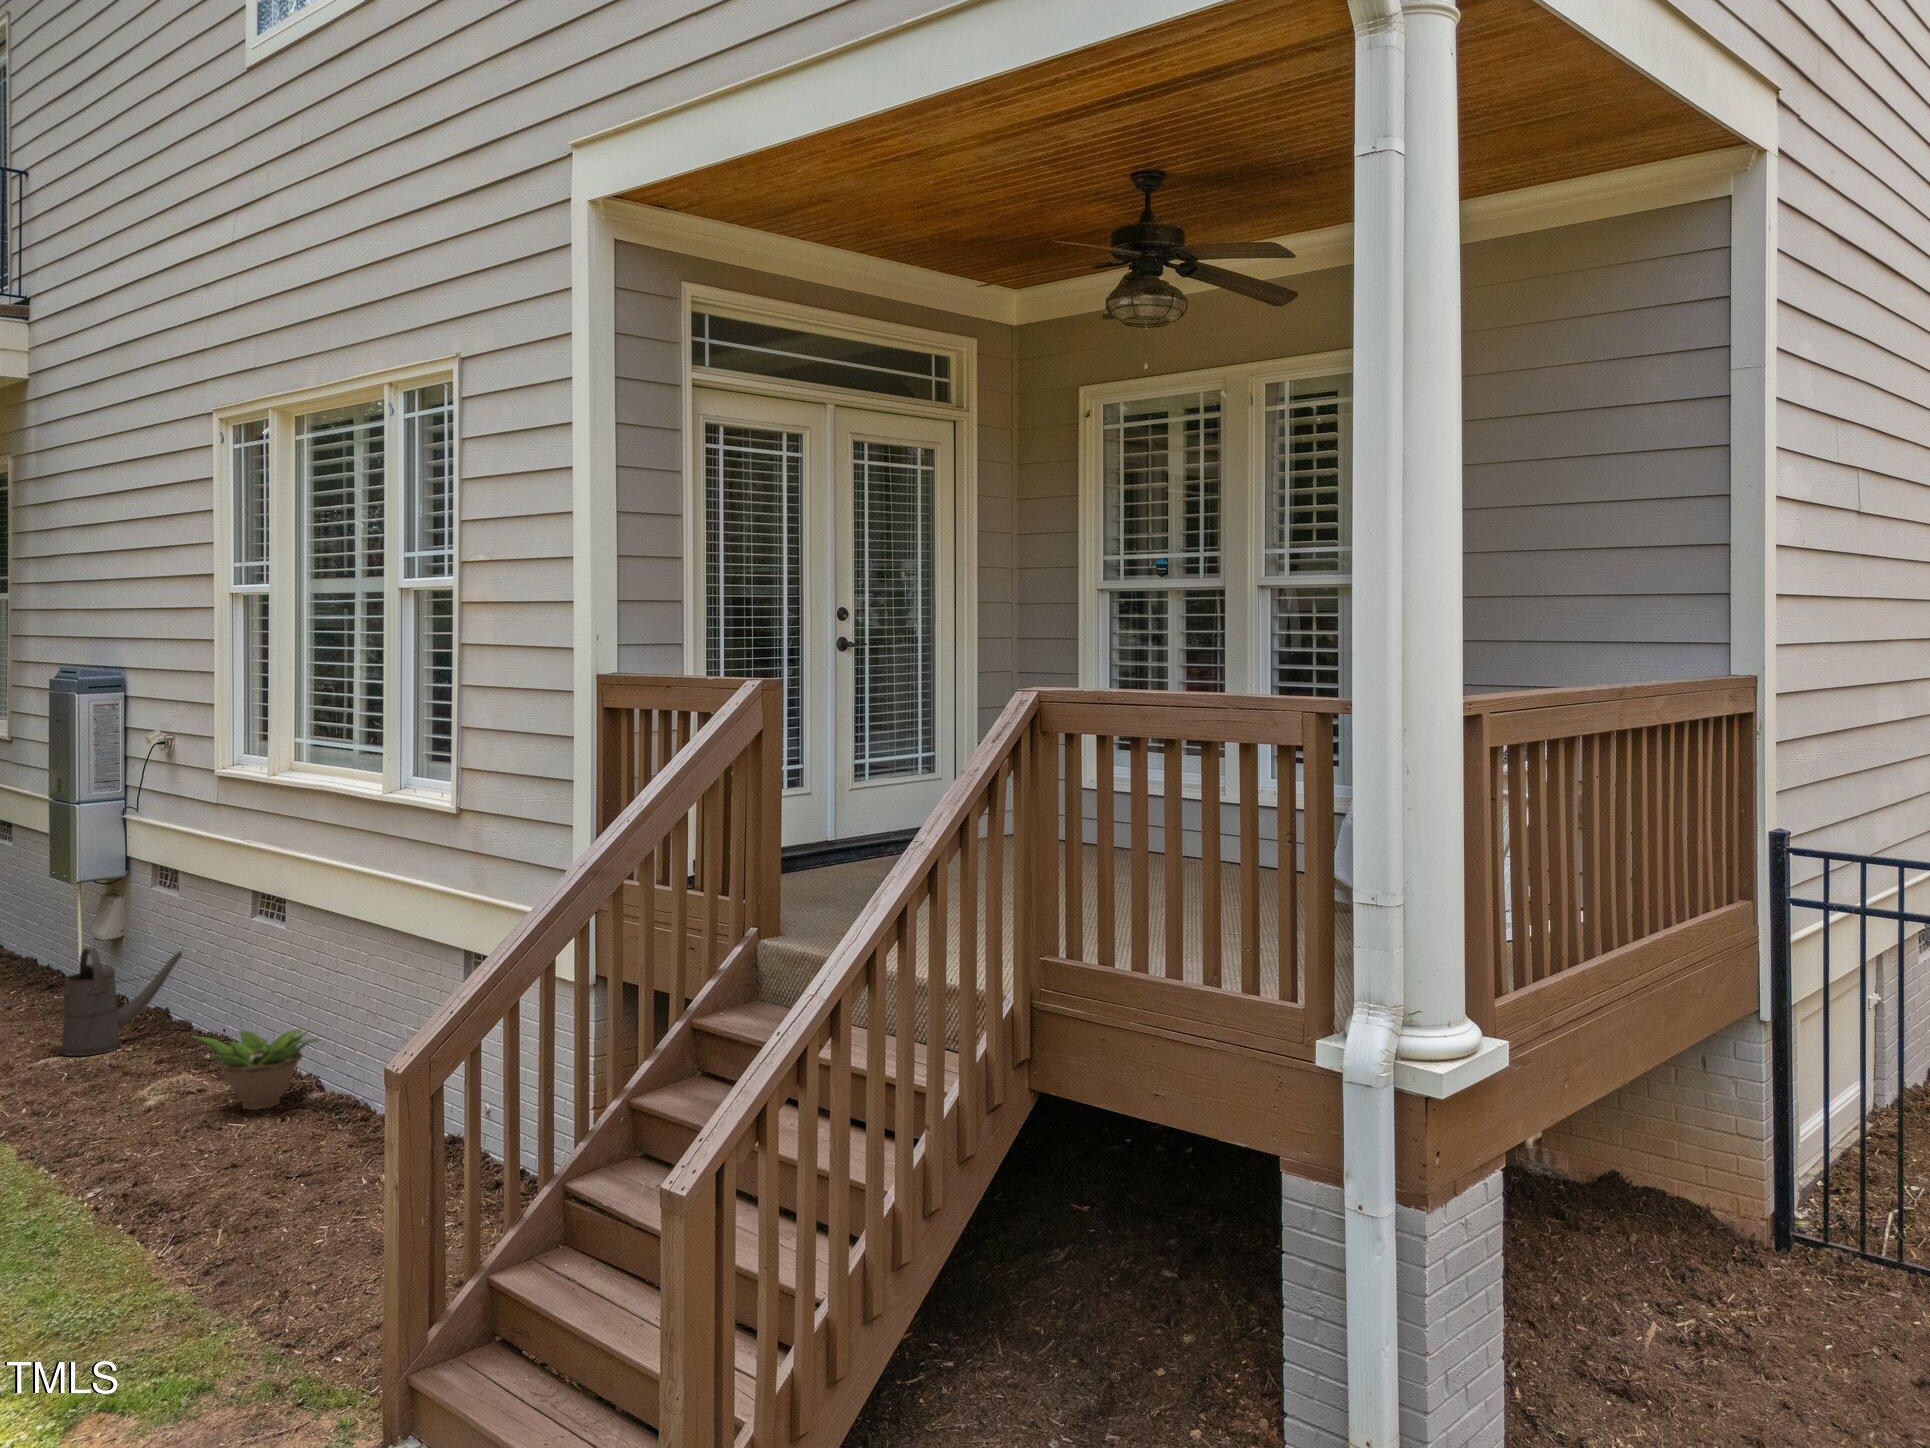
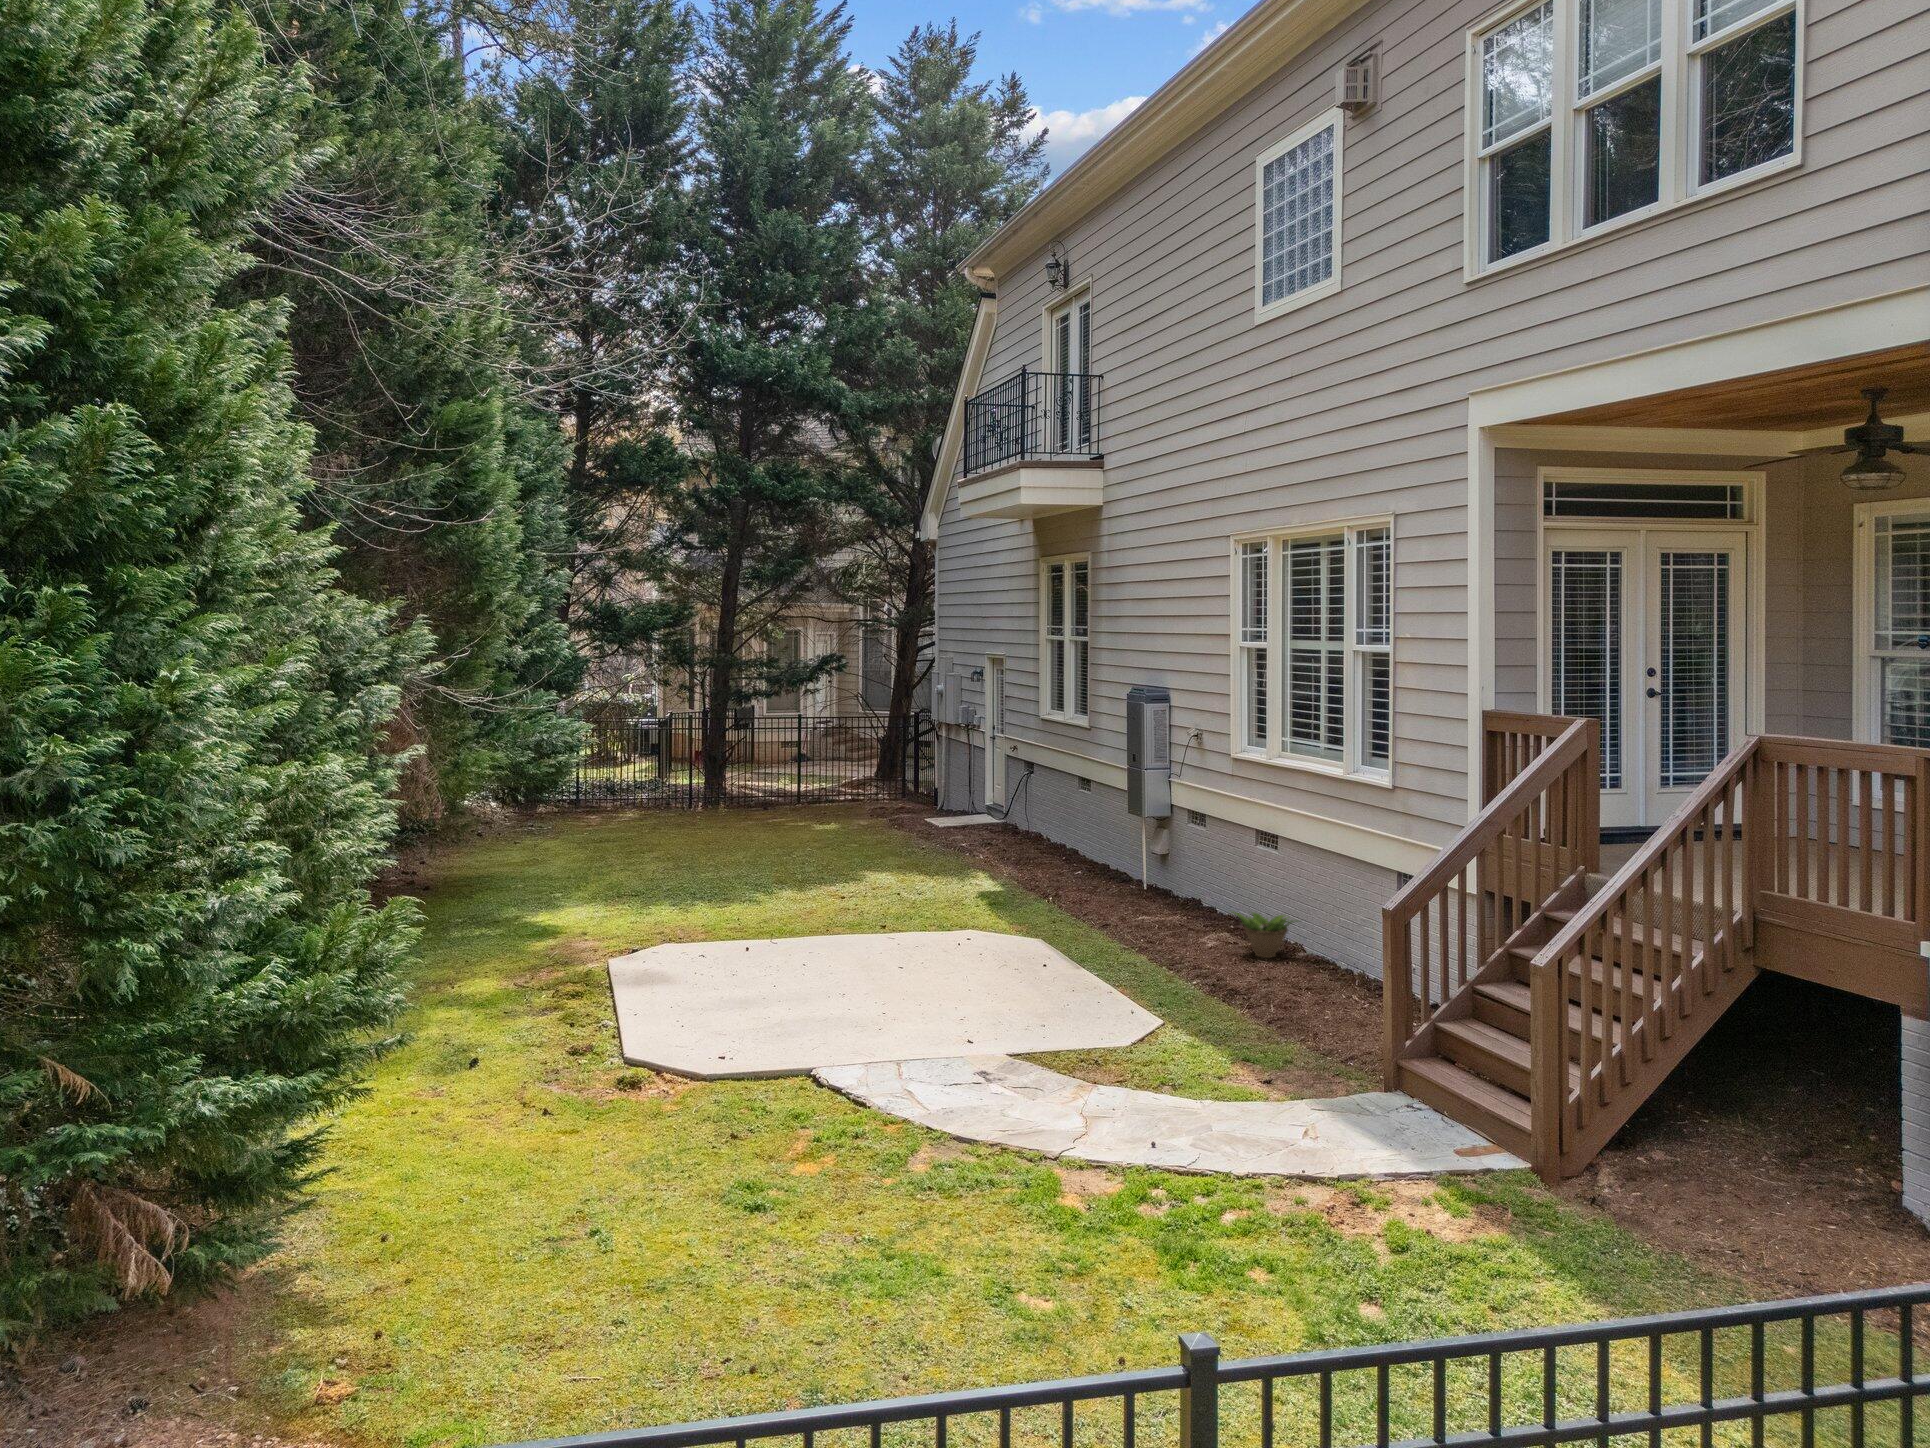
watering can: present [41,947,182,1056] -> none [1134,857,1204,920]

